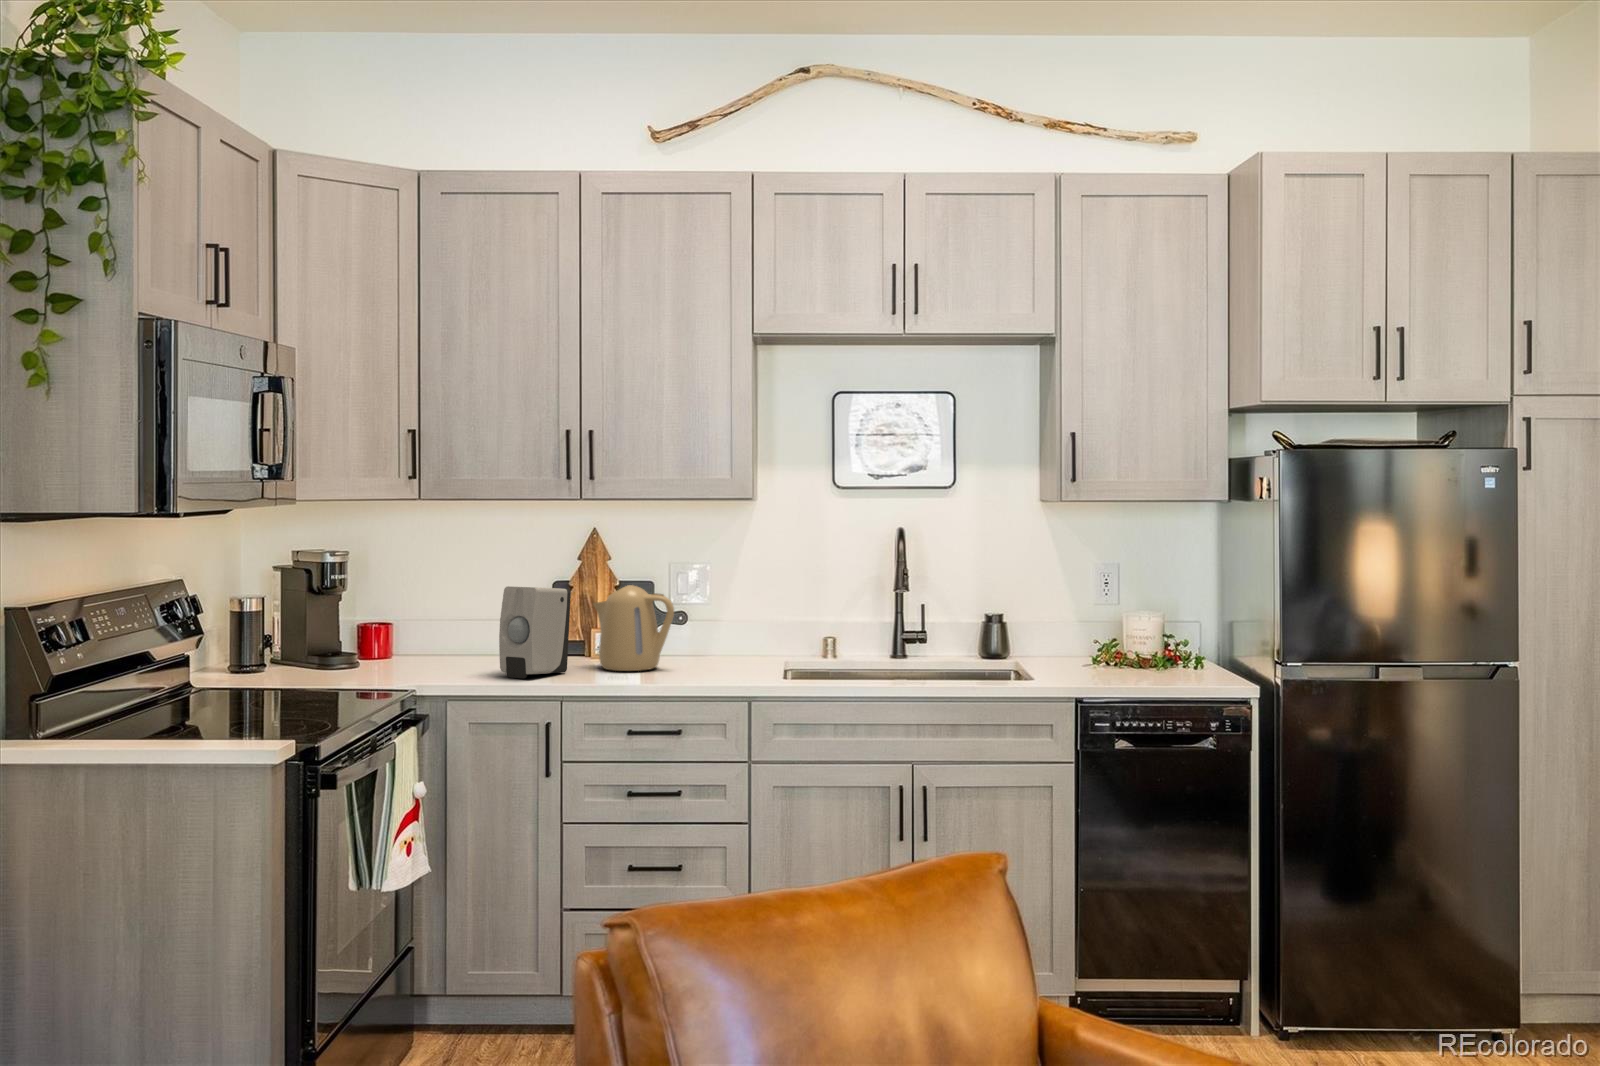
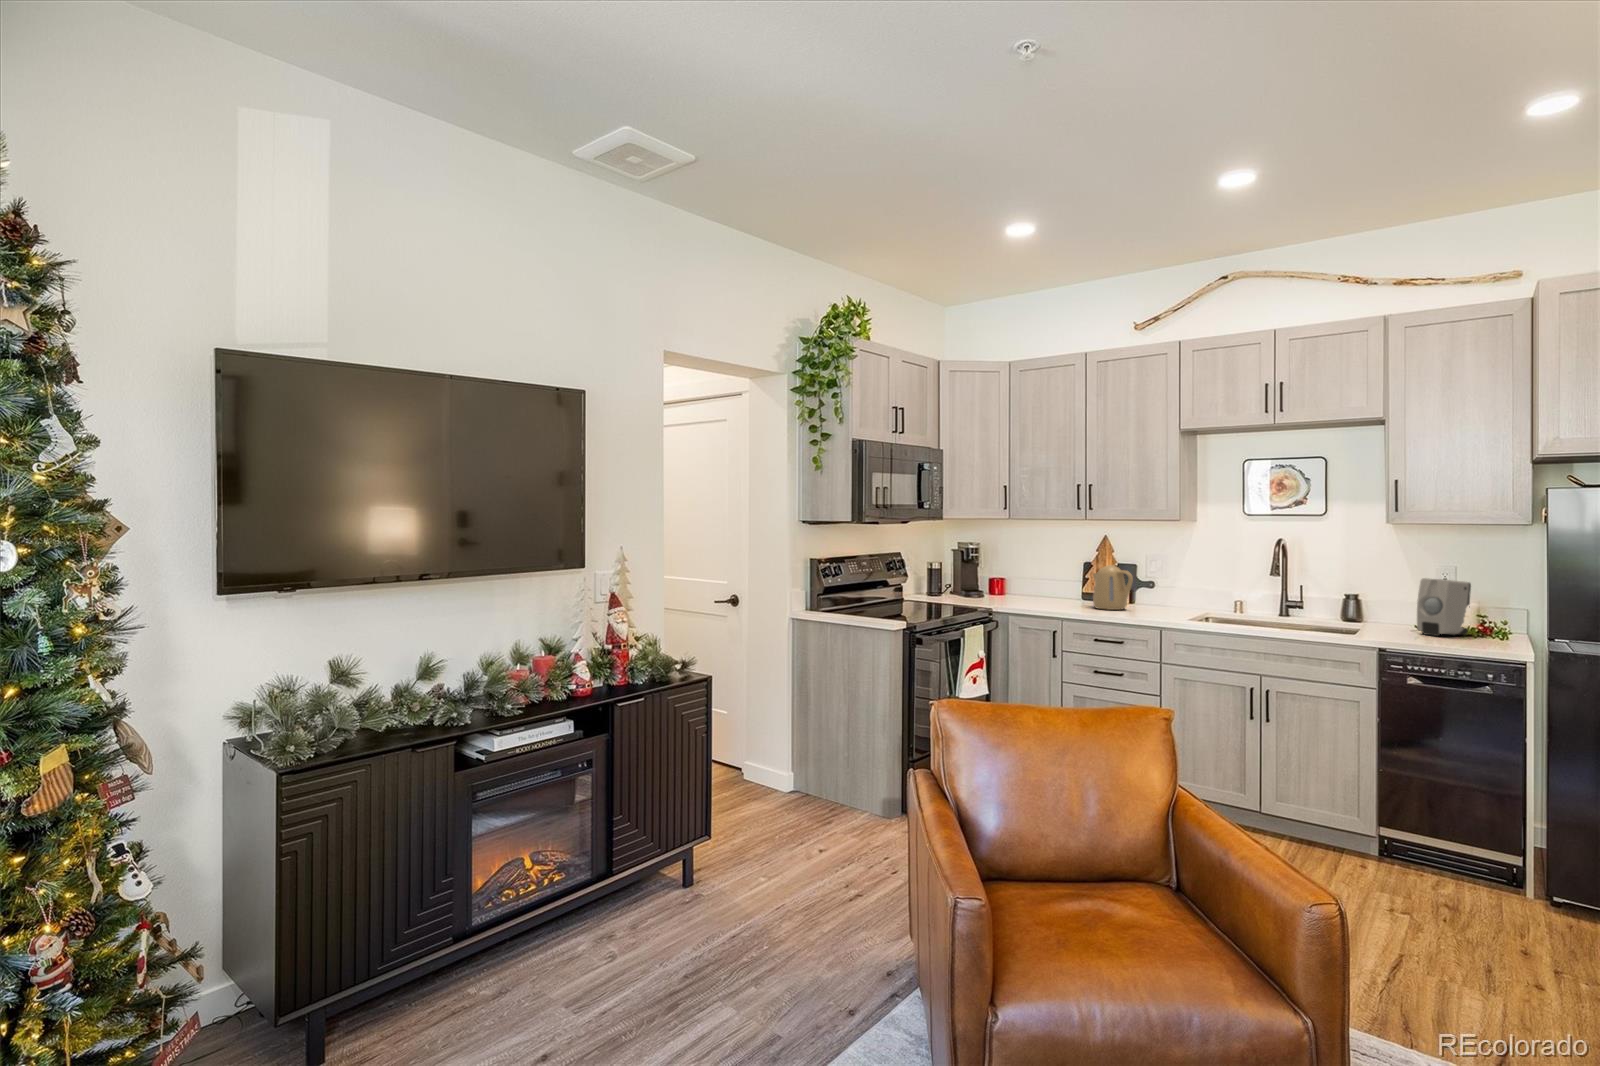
soap dispenser: present [499,586,571,678] -> present [1417,578,1471,636]

